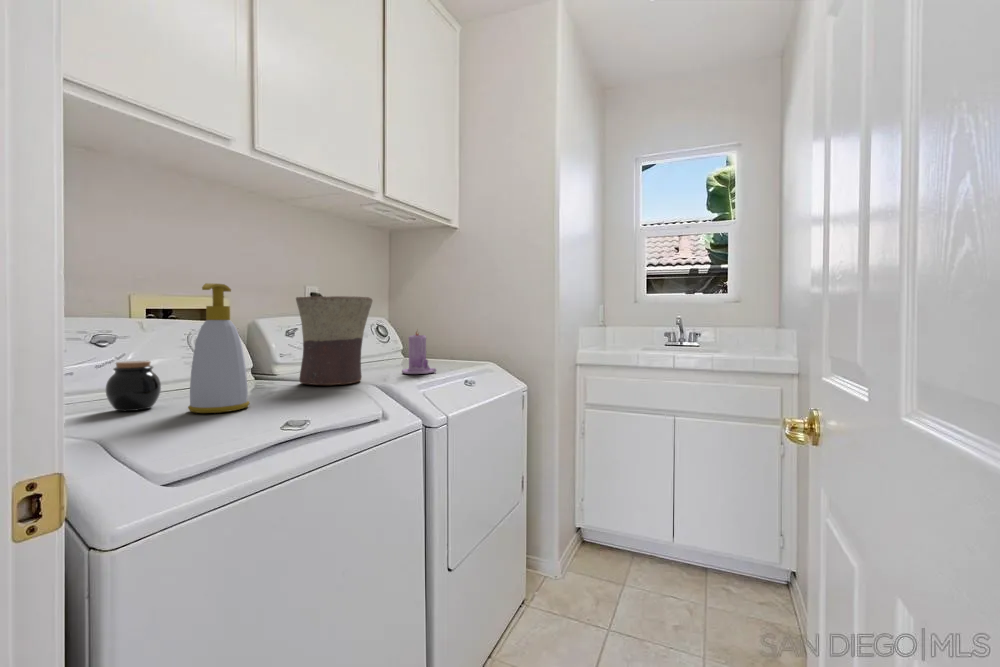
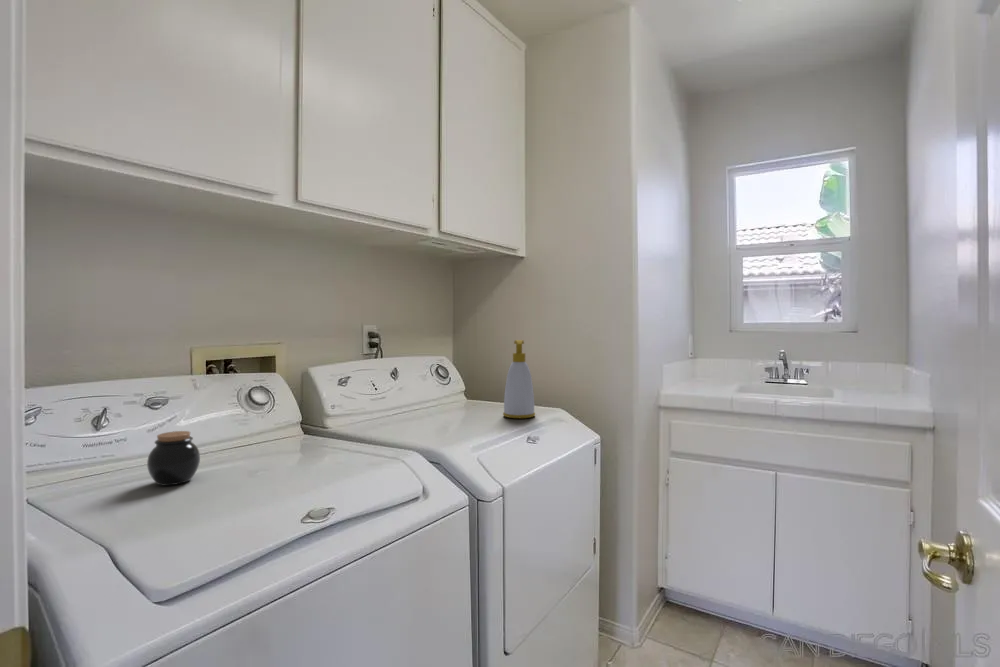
soap bottle: present [188,283,250,413] -> present [503,340,535,418]
flower pot: present [296,296,372,385] -> none [342,350,421,448]
candle: present [402,332,436,374] -> none [455,379,493,431]

